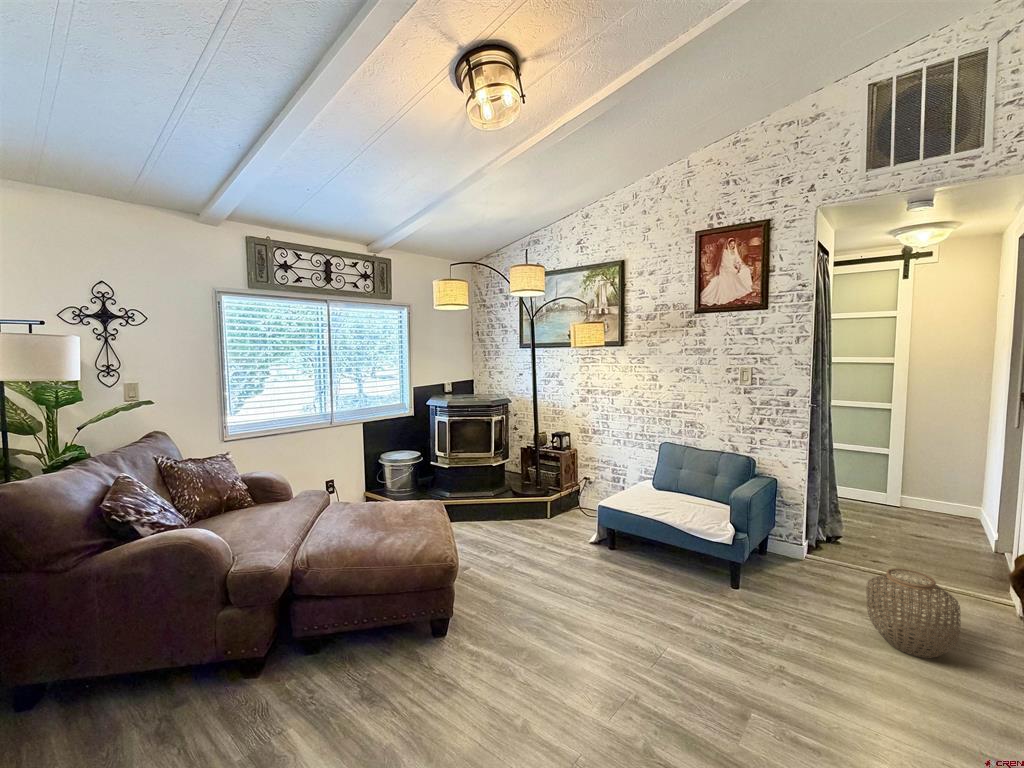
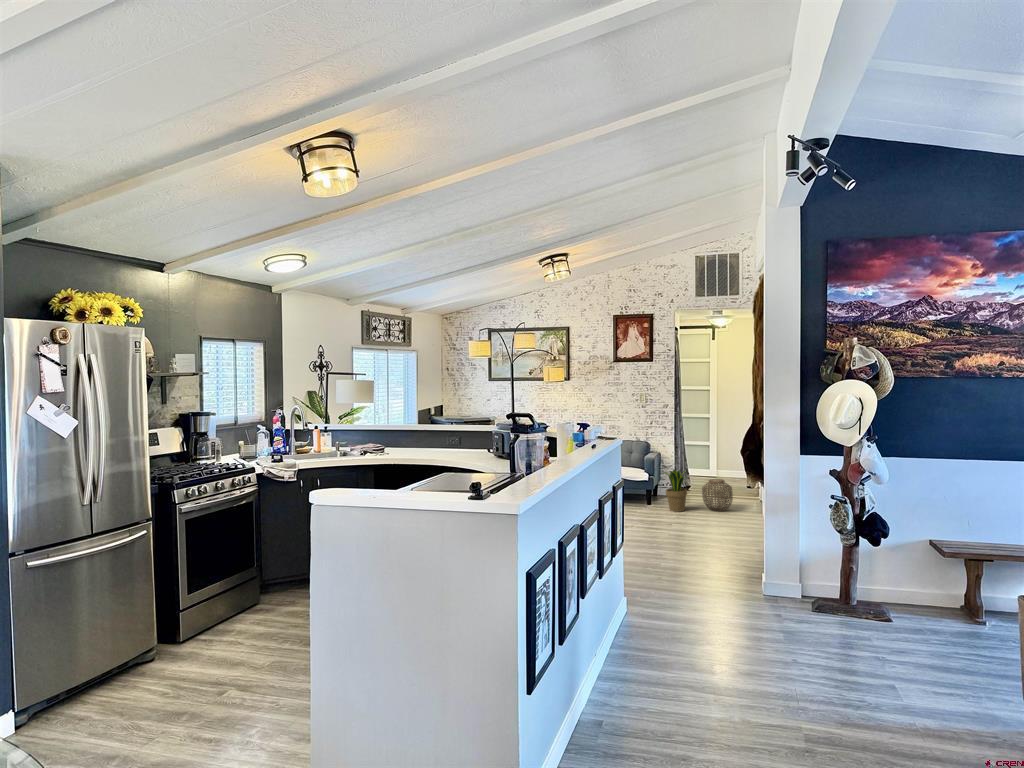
potted plant: none [763,531,828,629] -> present [664,469,687,512]

